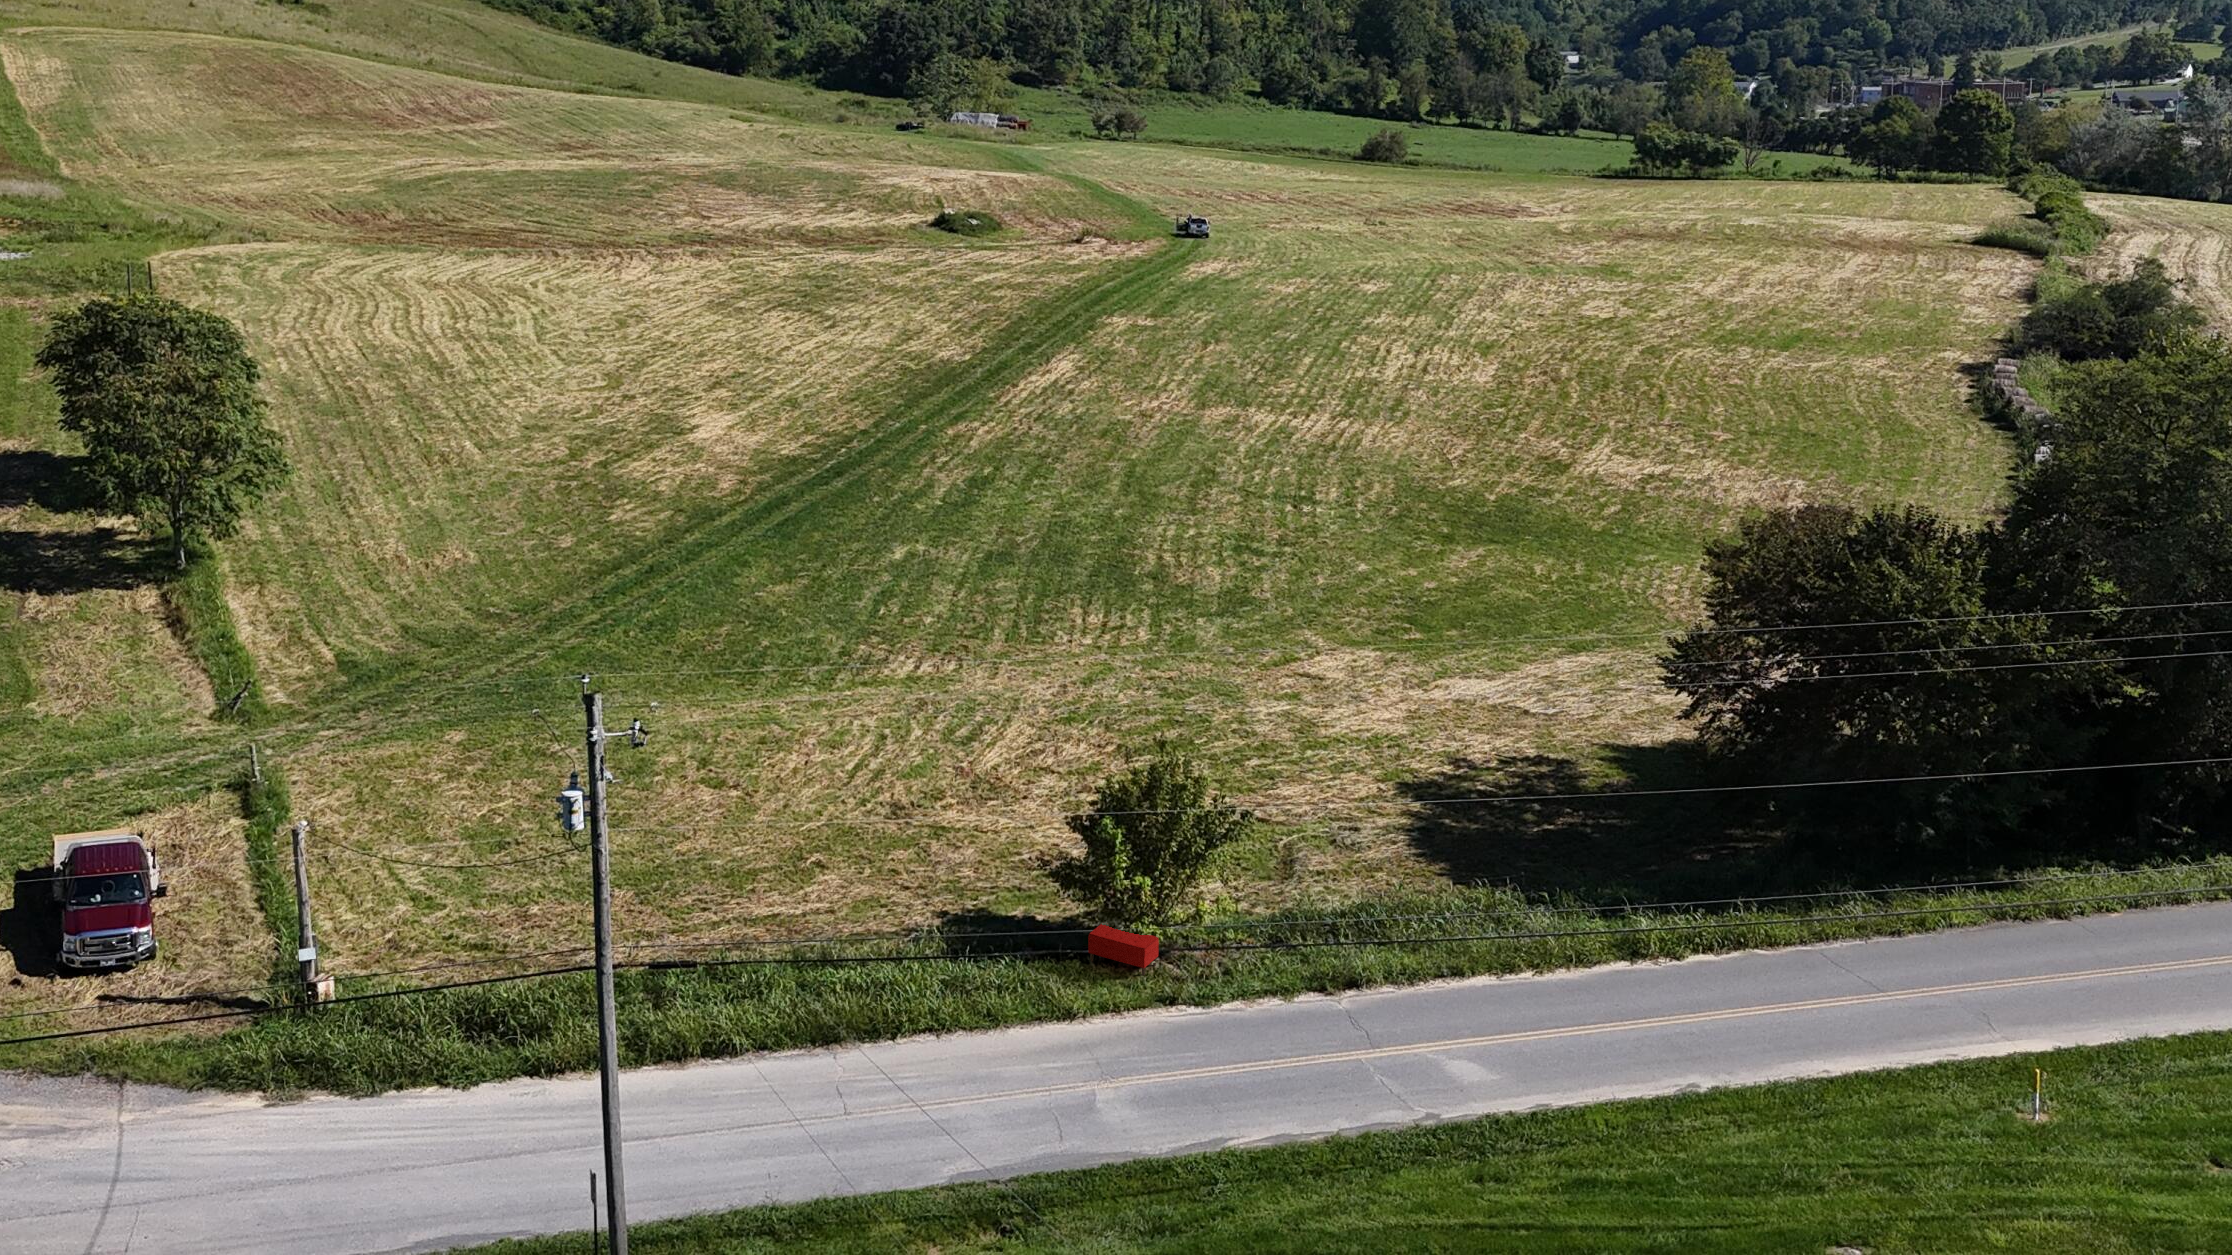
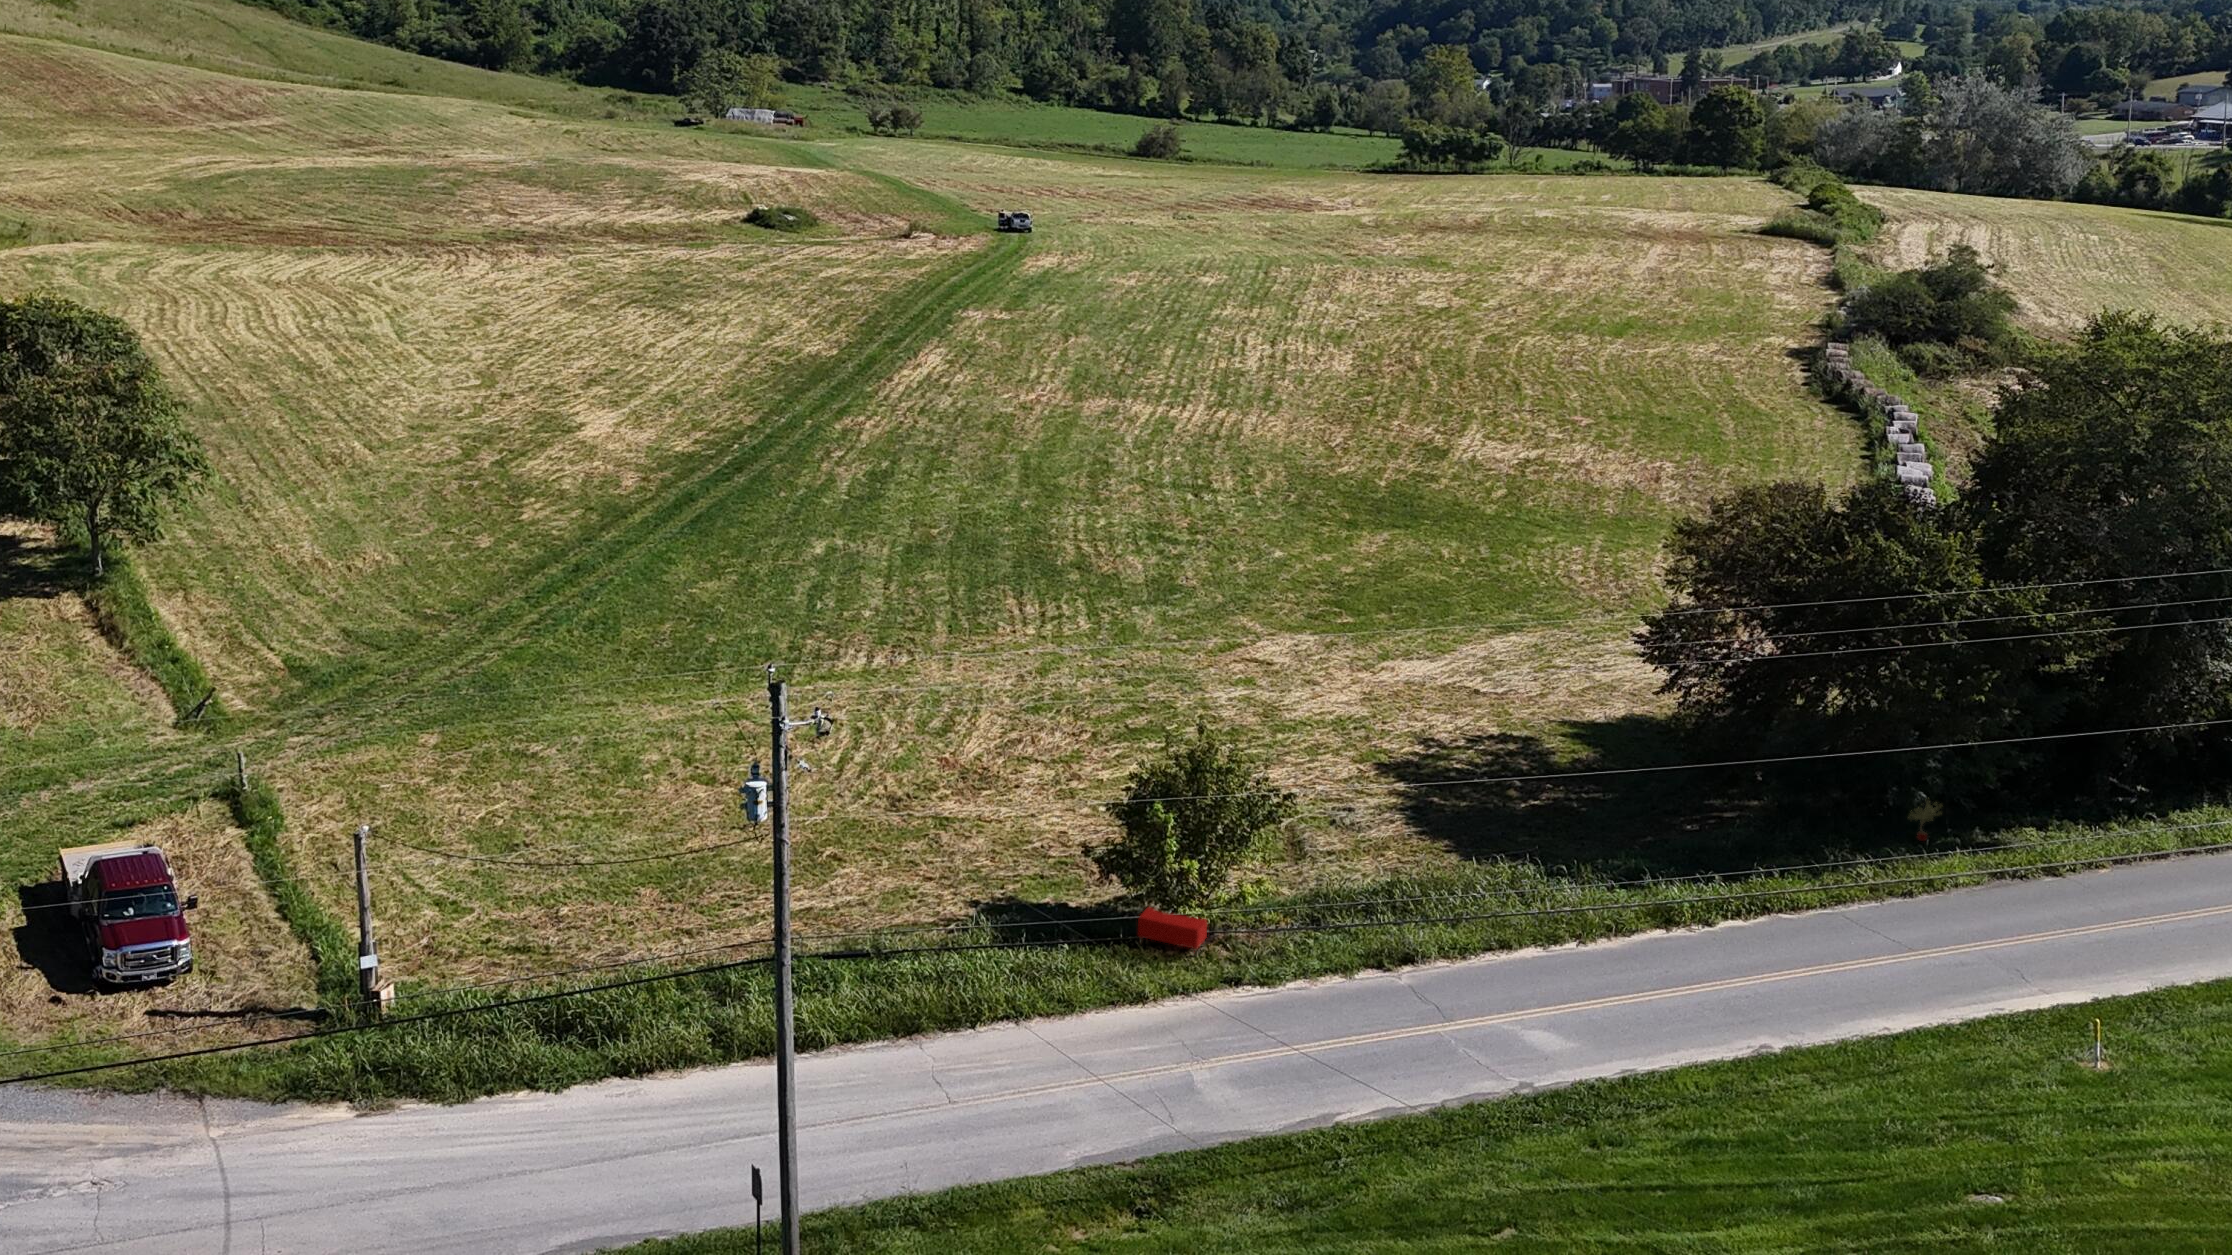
potted tree: none [1931,833,1970,880] -> present [1910,798,1942,841]

